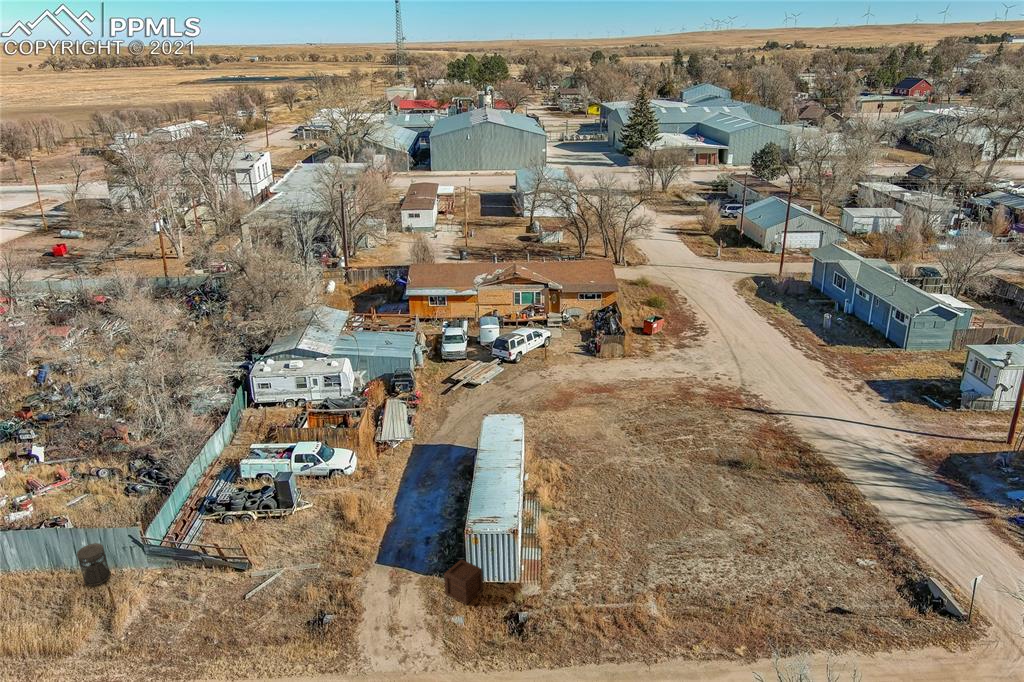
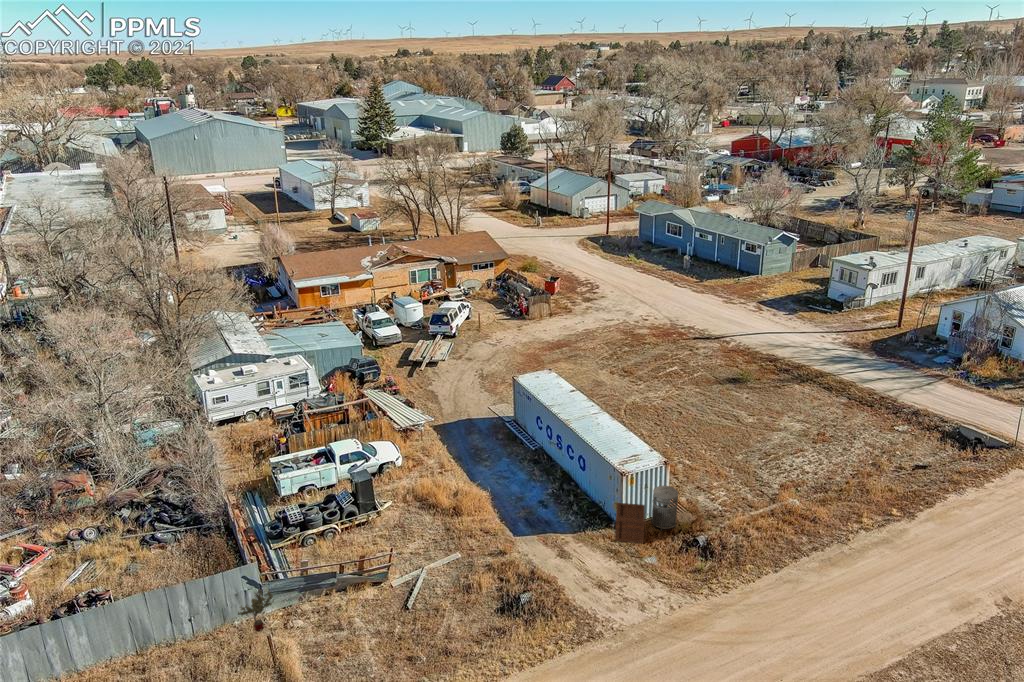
trash can: present [77,543,110,585] -> present [651,486,678,530]
potted tree: none [116,548,143,581] -> present [238,589,274,631]

